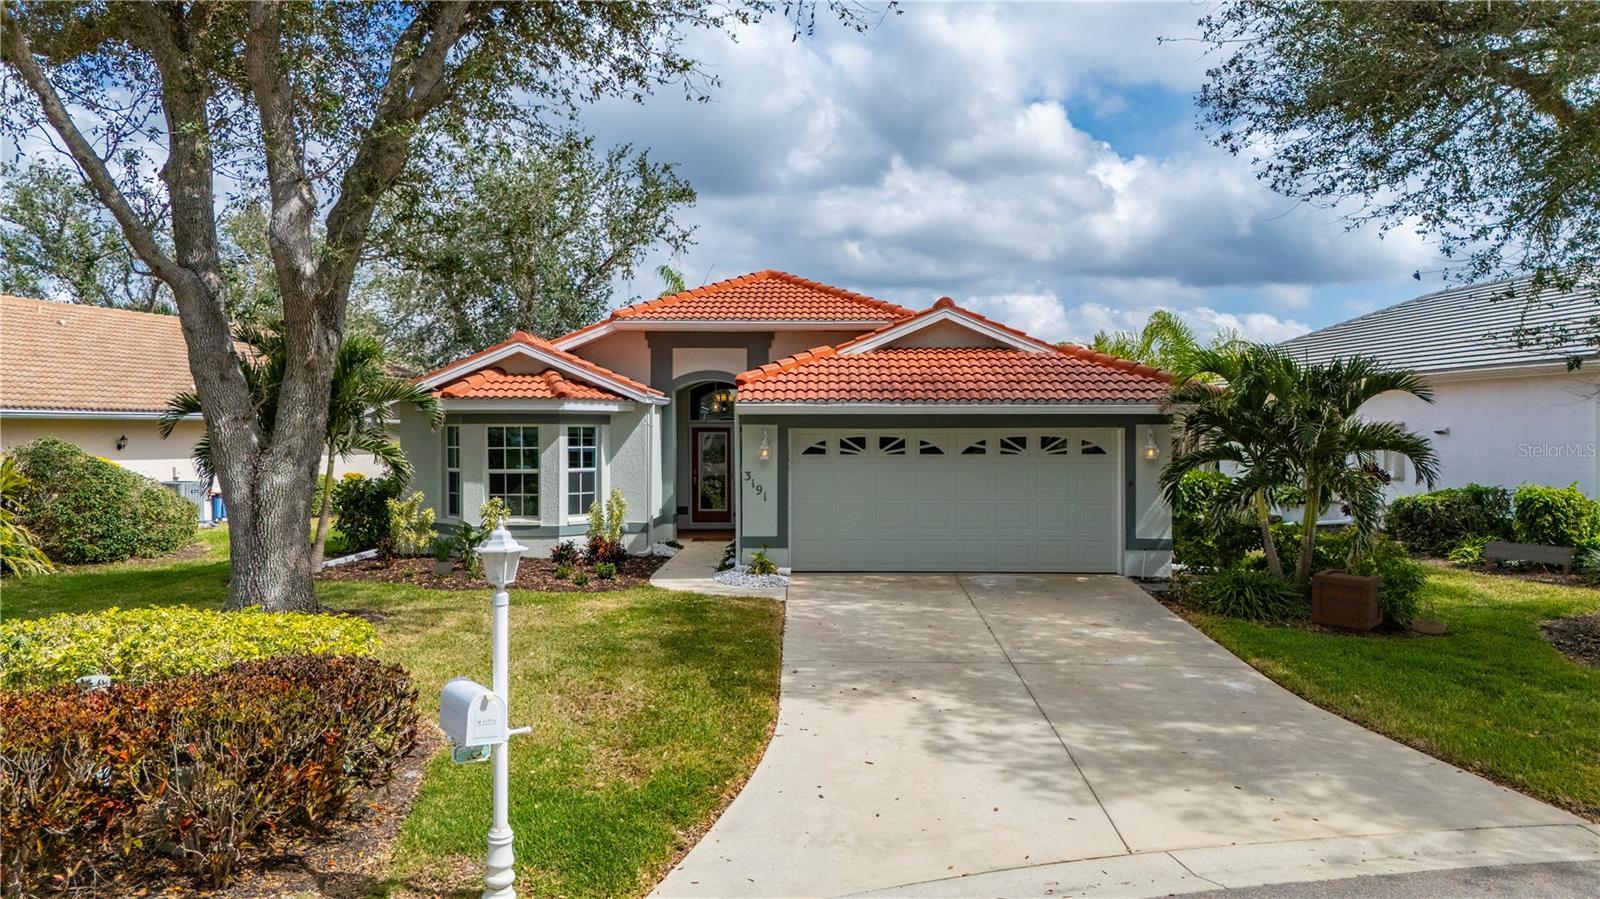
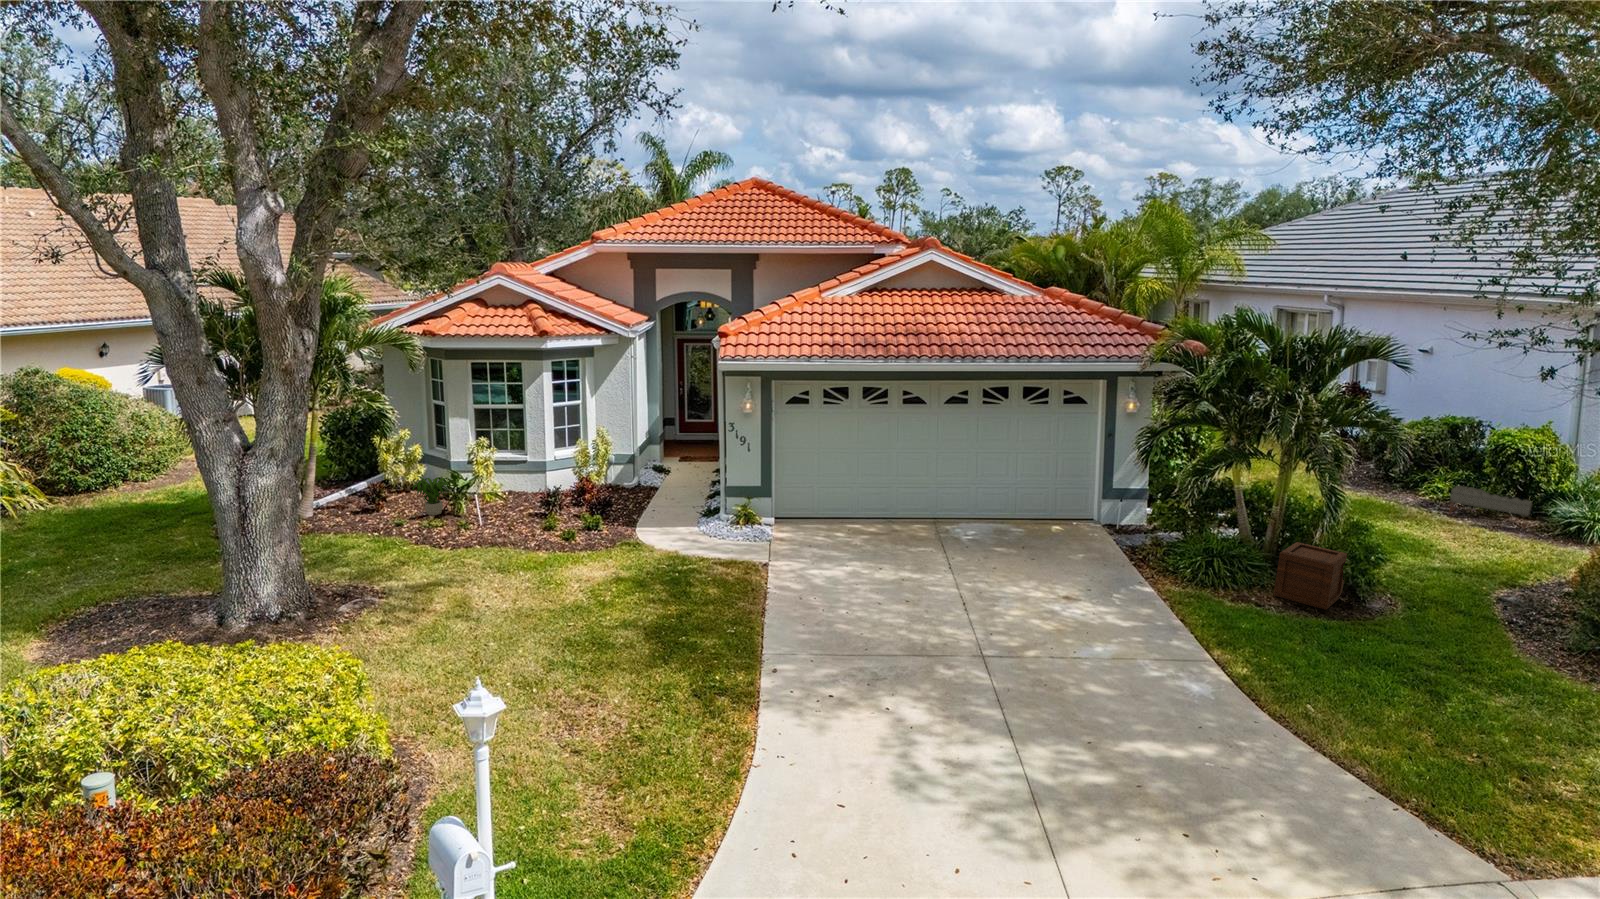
basket: present [1411,602,1447,634] -> none [1369,584,1402,615]

